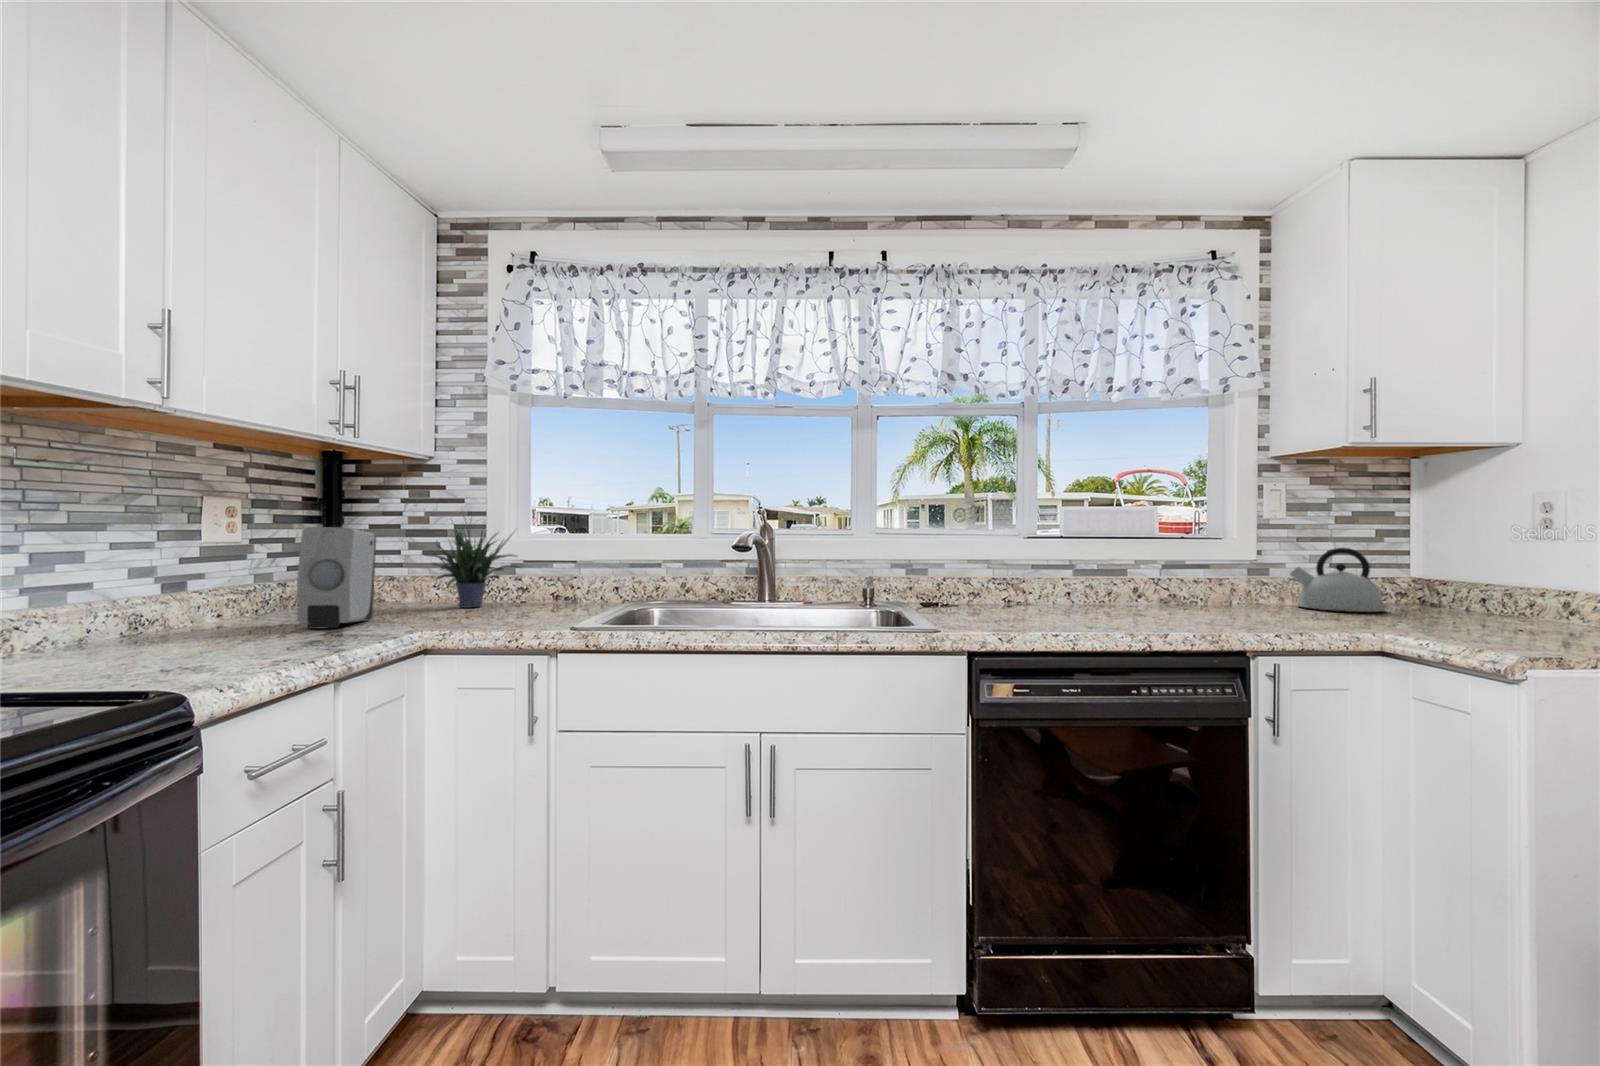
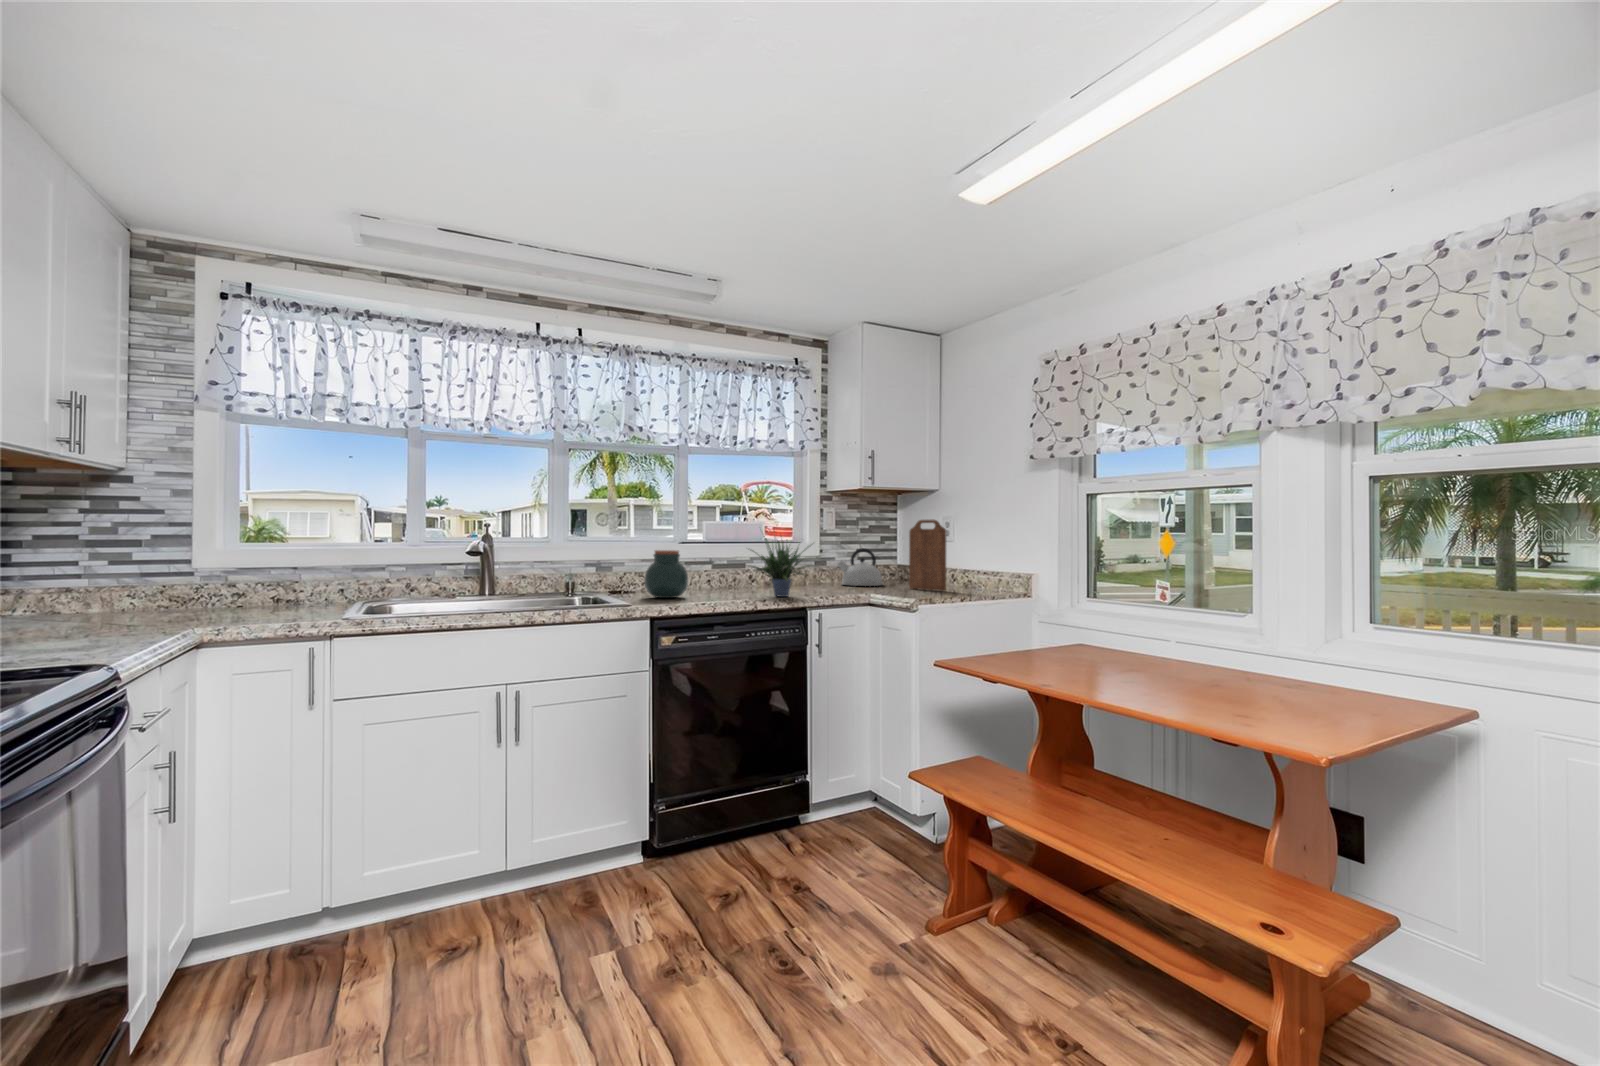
cutting board: none [1454,495,1557,632] -> present [909,519,946,591]
potted plant: present [424,525,522,608] -> present [751,540,816,597]
soap dispenser: present [297,527,376,629] -> none [36,538,104,633]
jar: none [967,547,1033,618] -> present [644,550,688,598]

